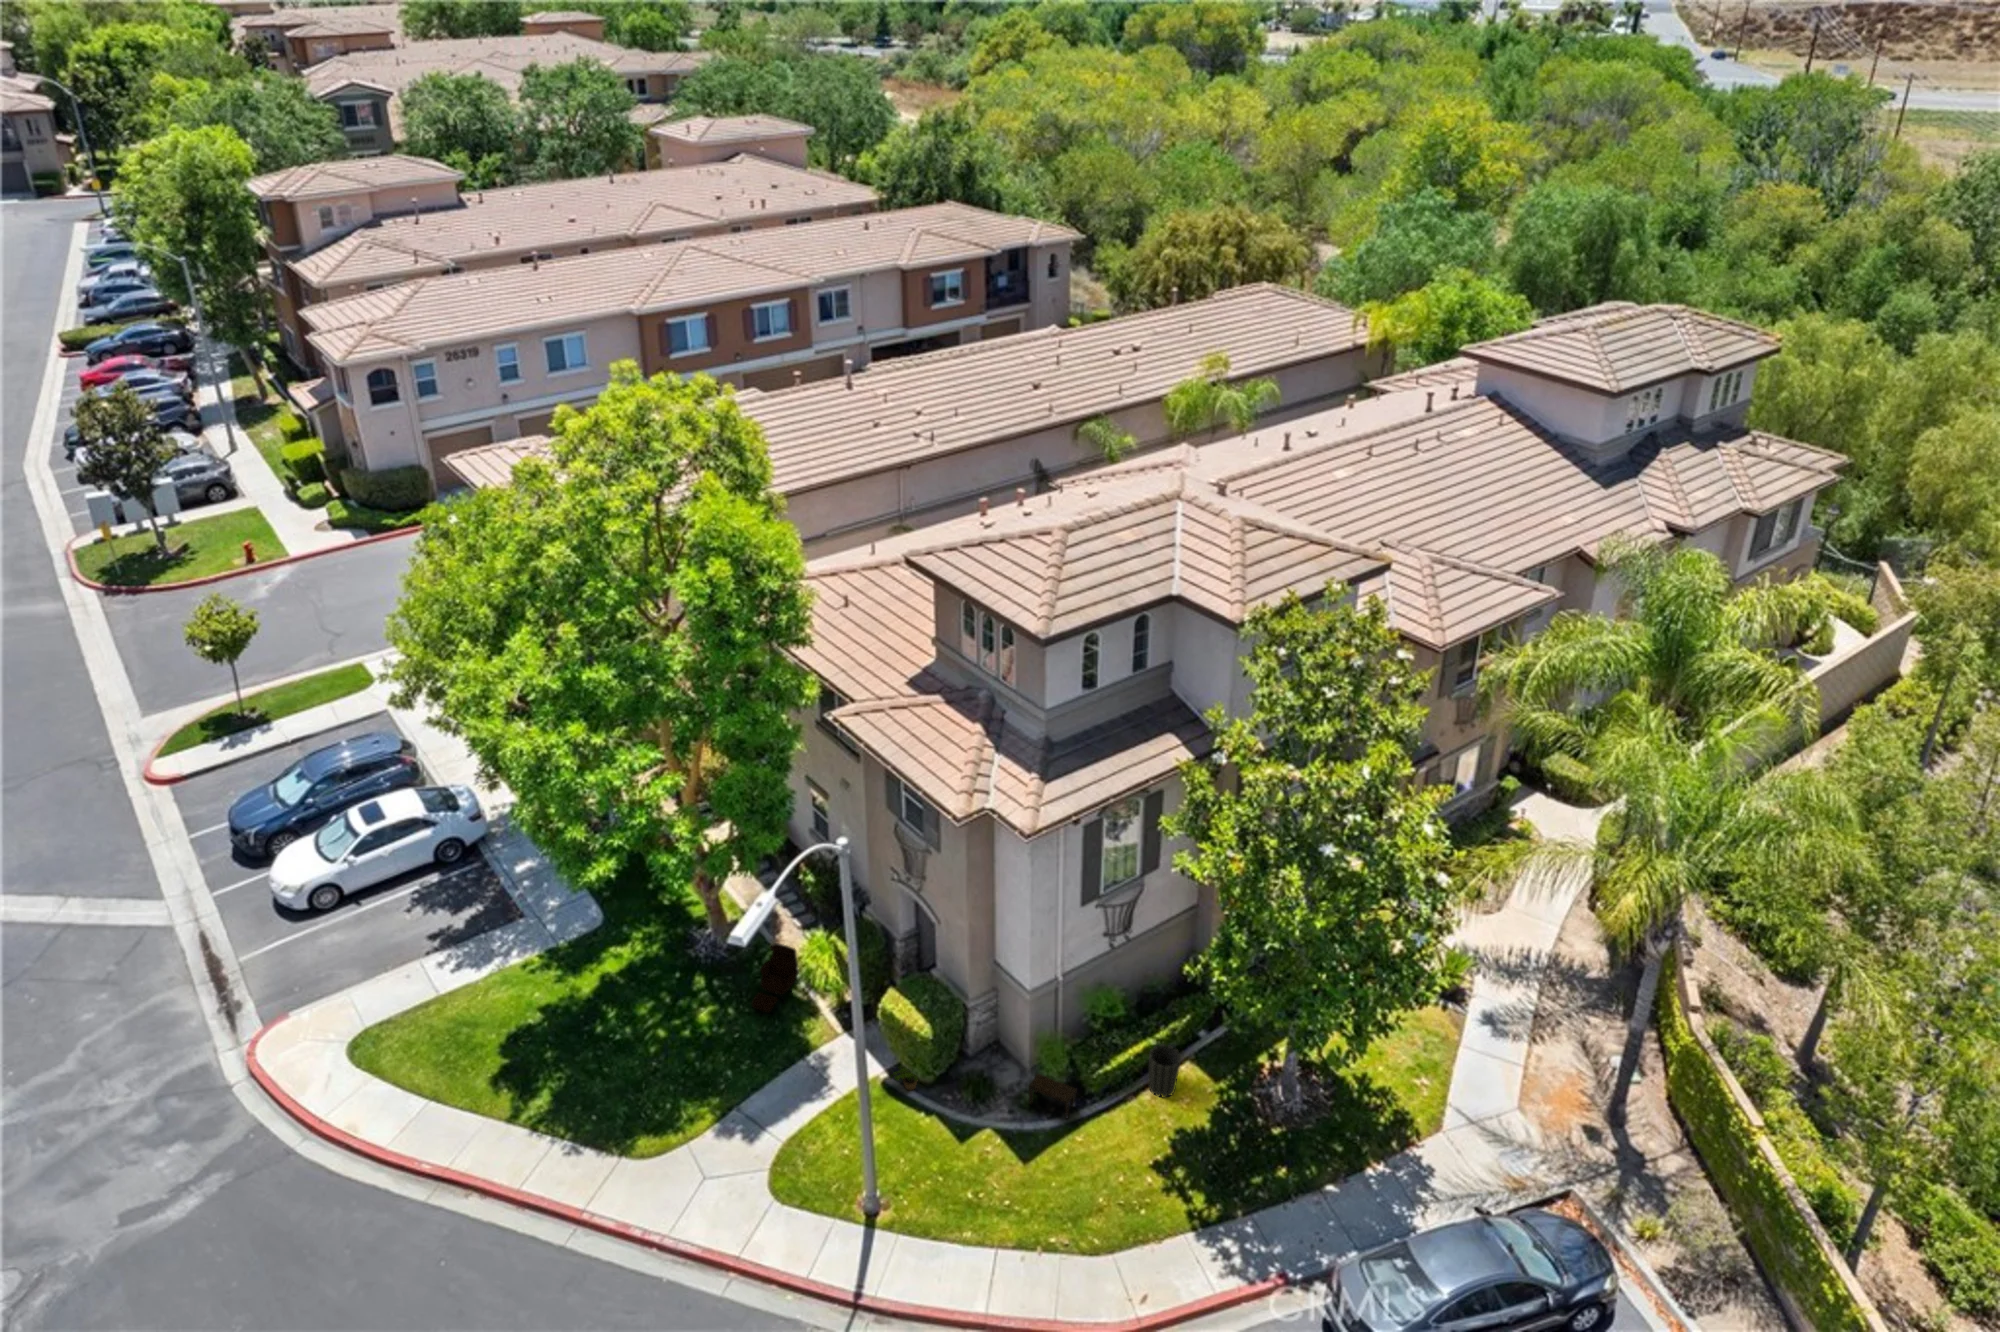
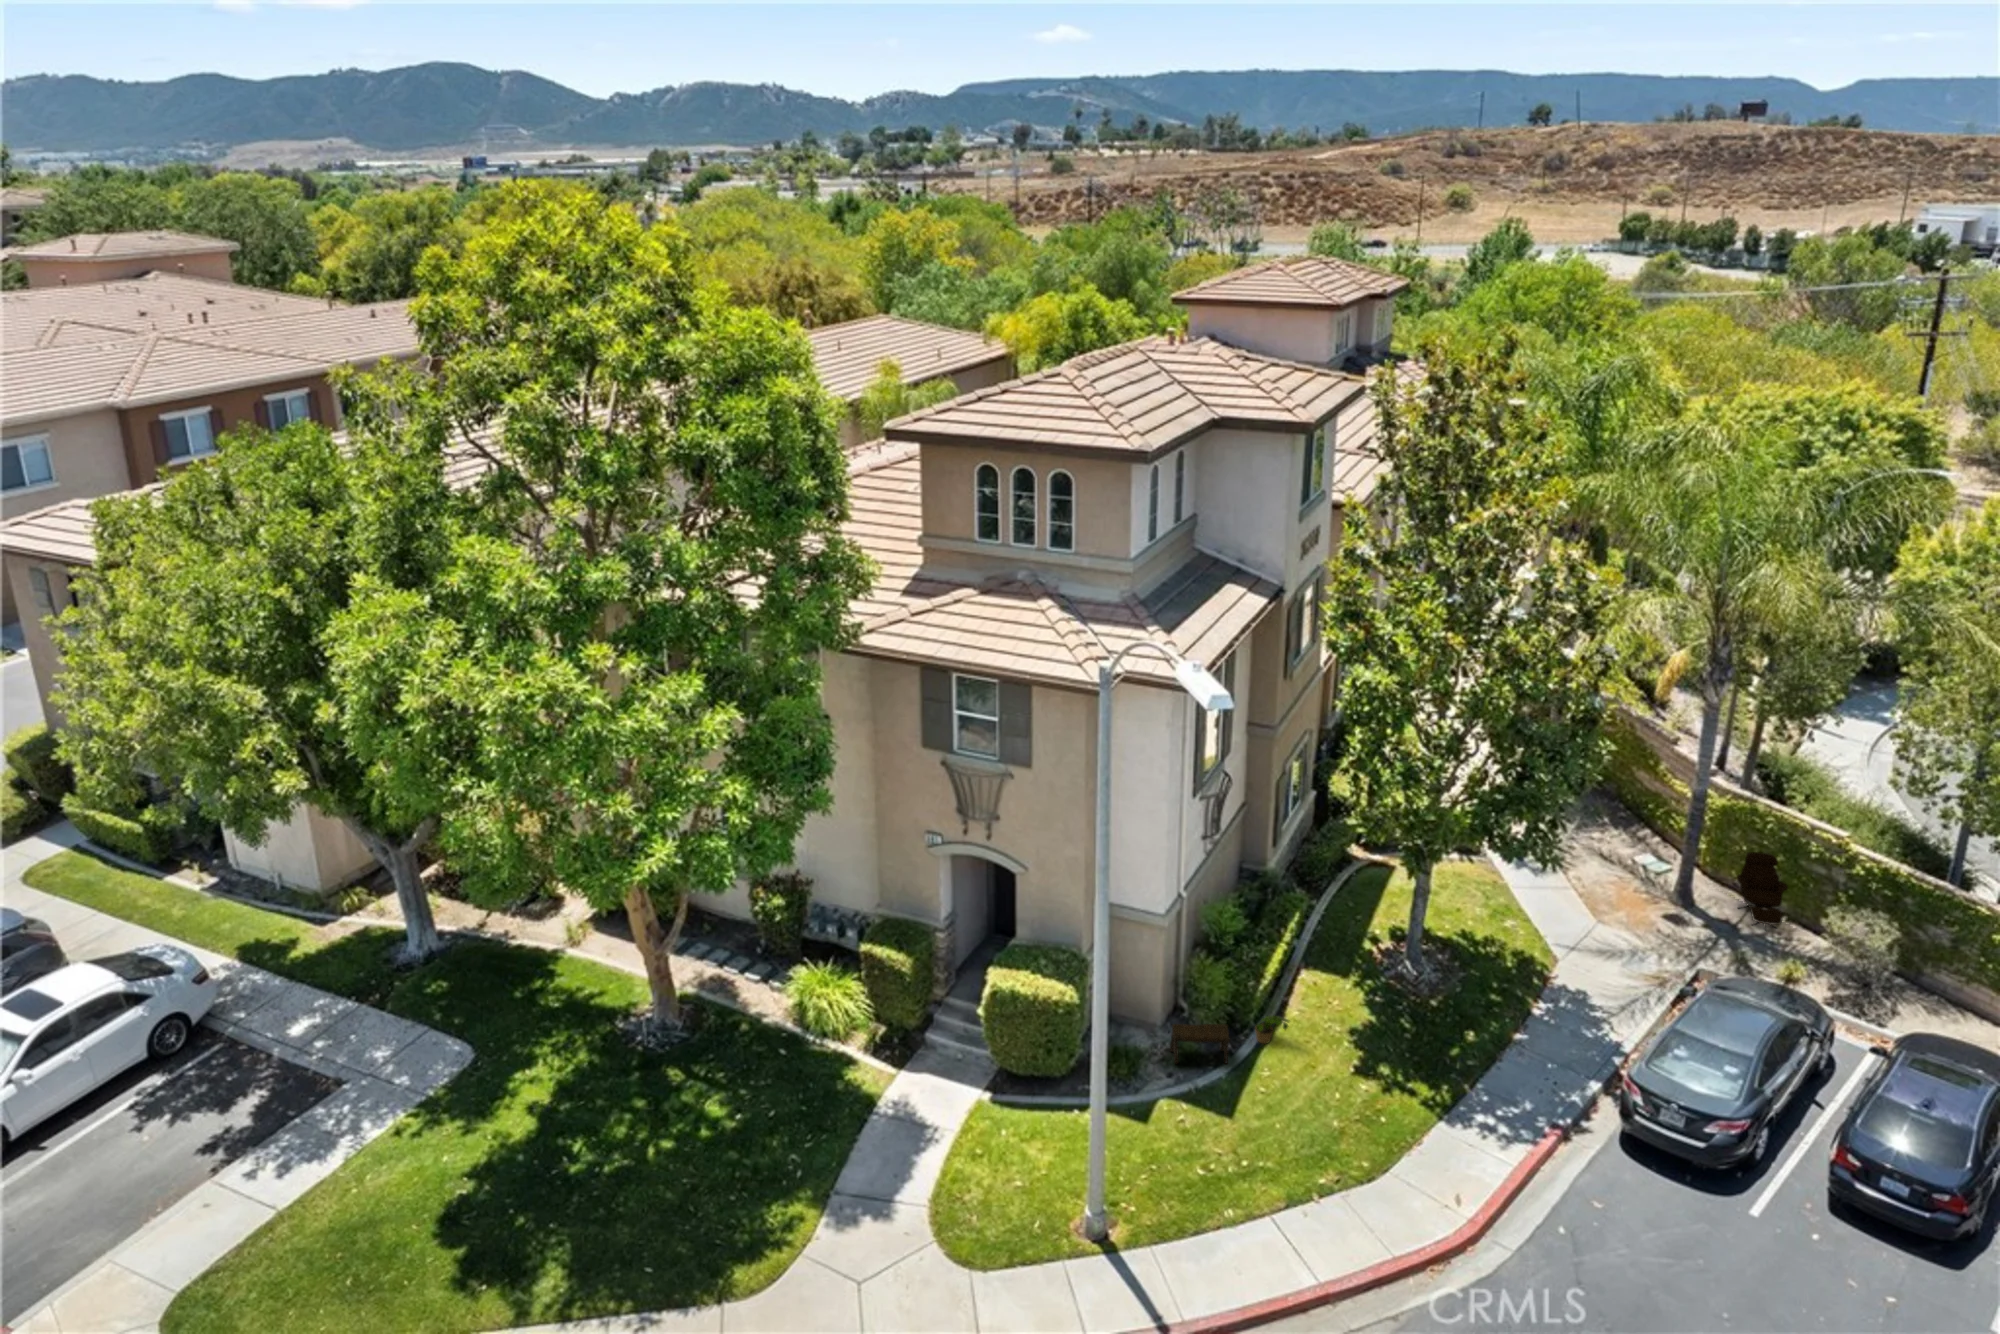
lounge chair: present [751,943,799,1012] -> present [1737,852,1788,928]
trash can: present [1149,1044,1181,1098] -> none [1276,950,1315,1013]
potted plant: present [890,1066,918,1090] -> present [1255,1016,1289,1044]

